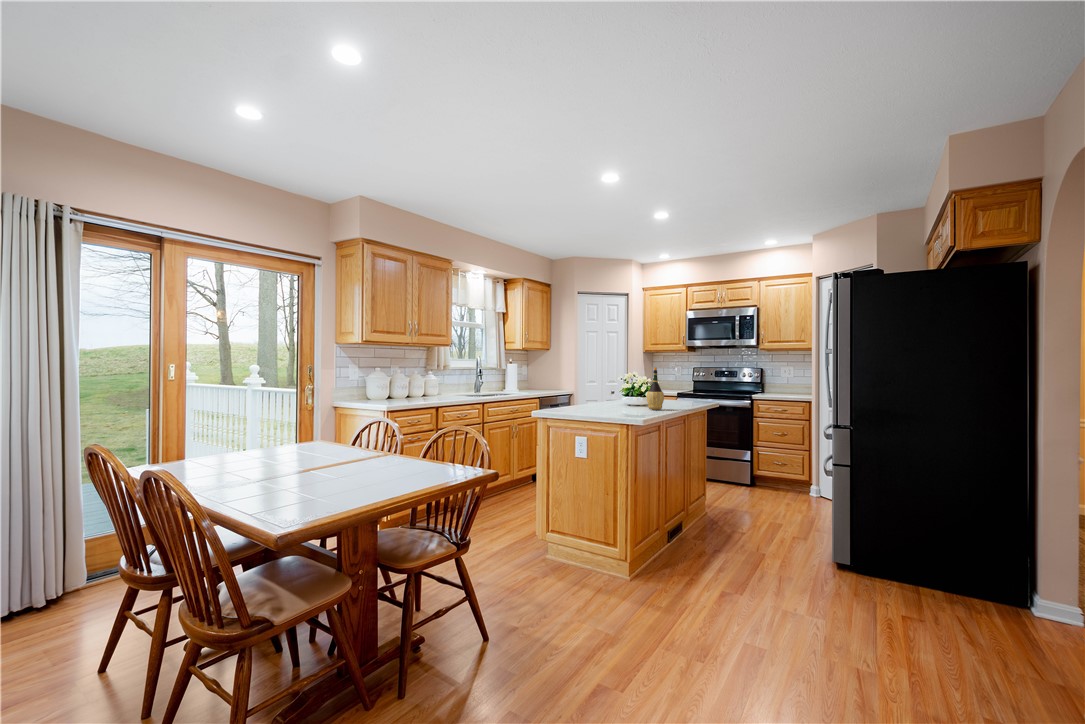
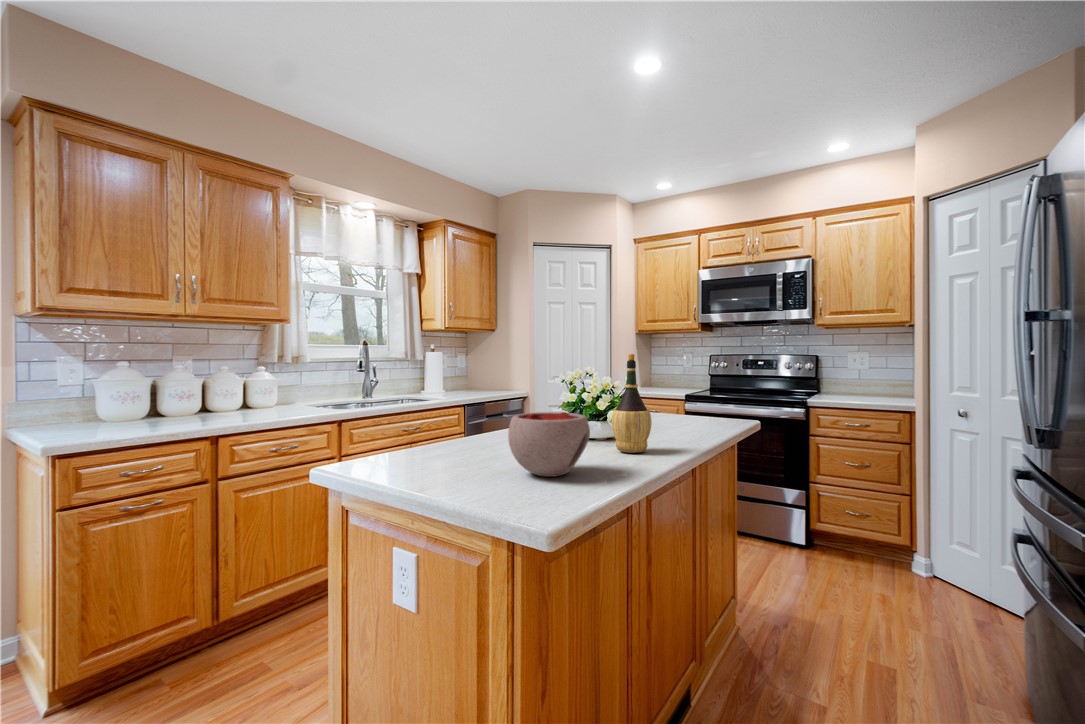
bowl: none [611,390,643,414] -> present [508,412,590,477]

